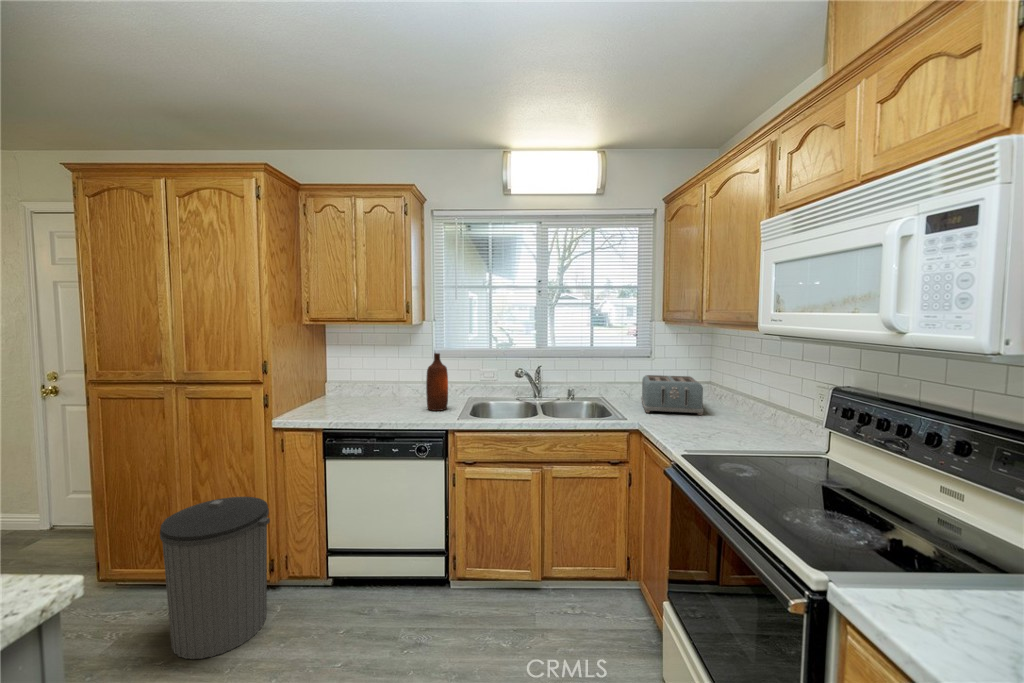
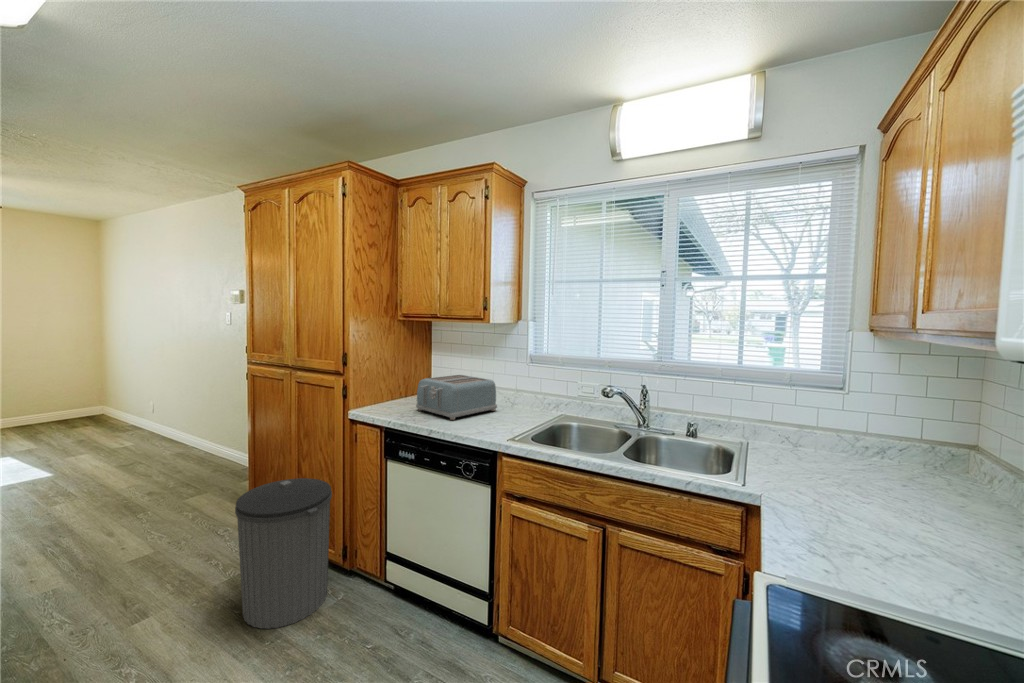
bottle: present [426,353,448,411] -> none [495,357,520,425]
toaster: present [641,375,704,415] -> present [416,375,497,420]

